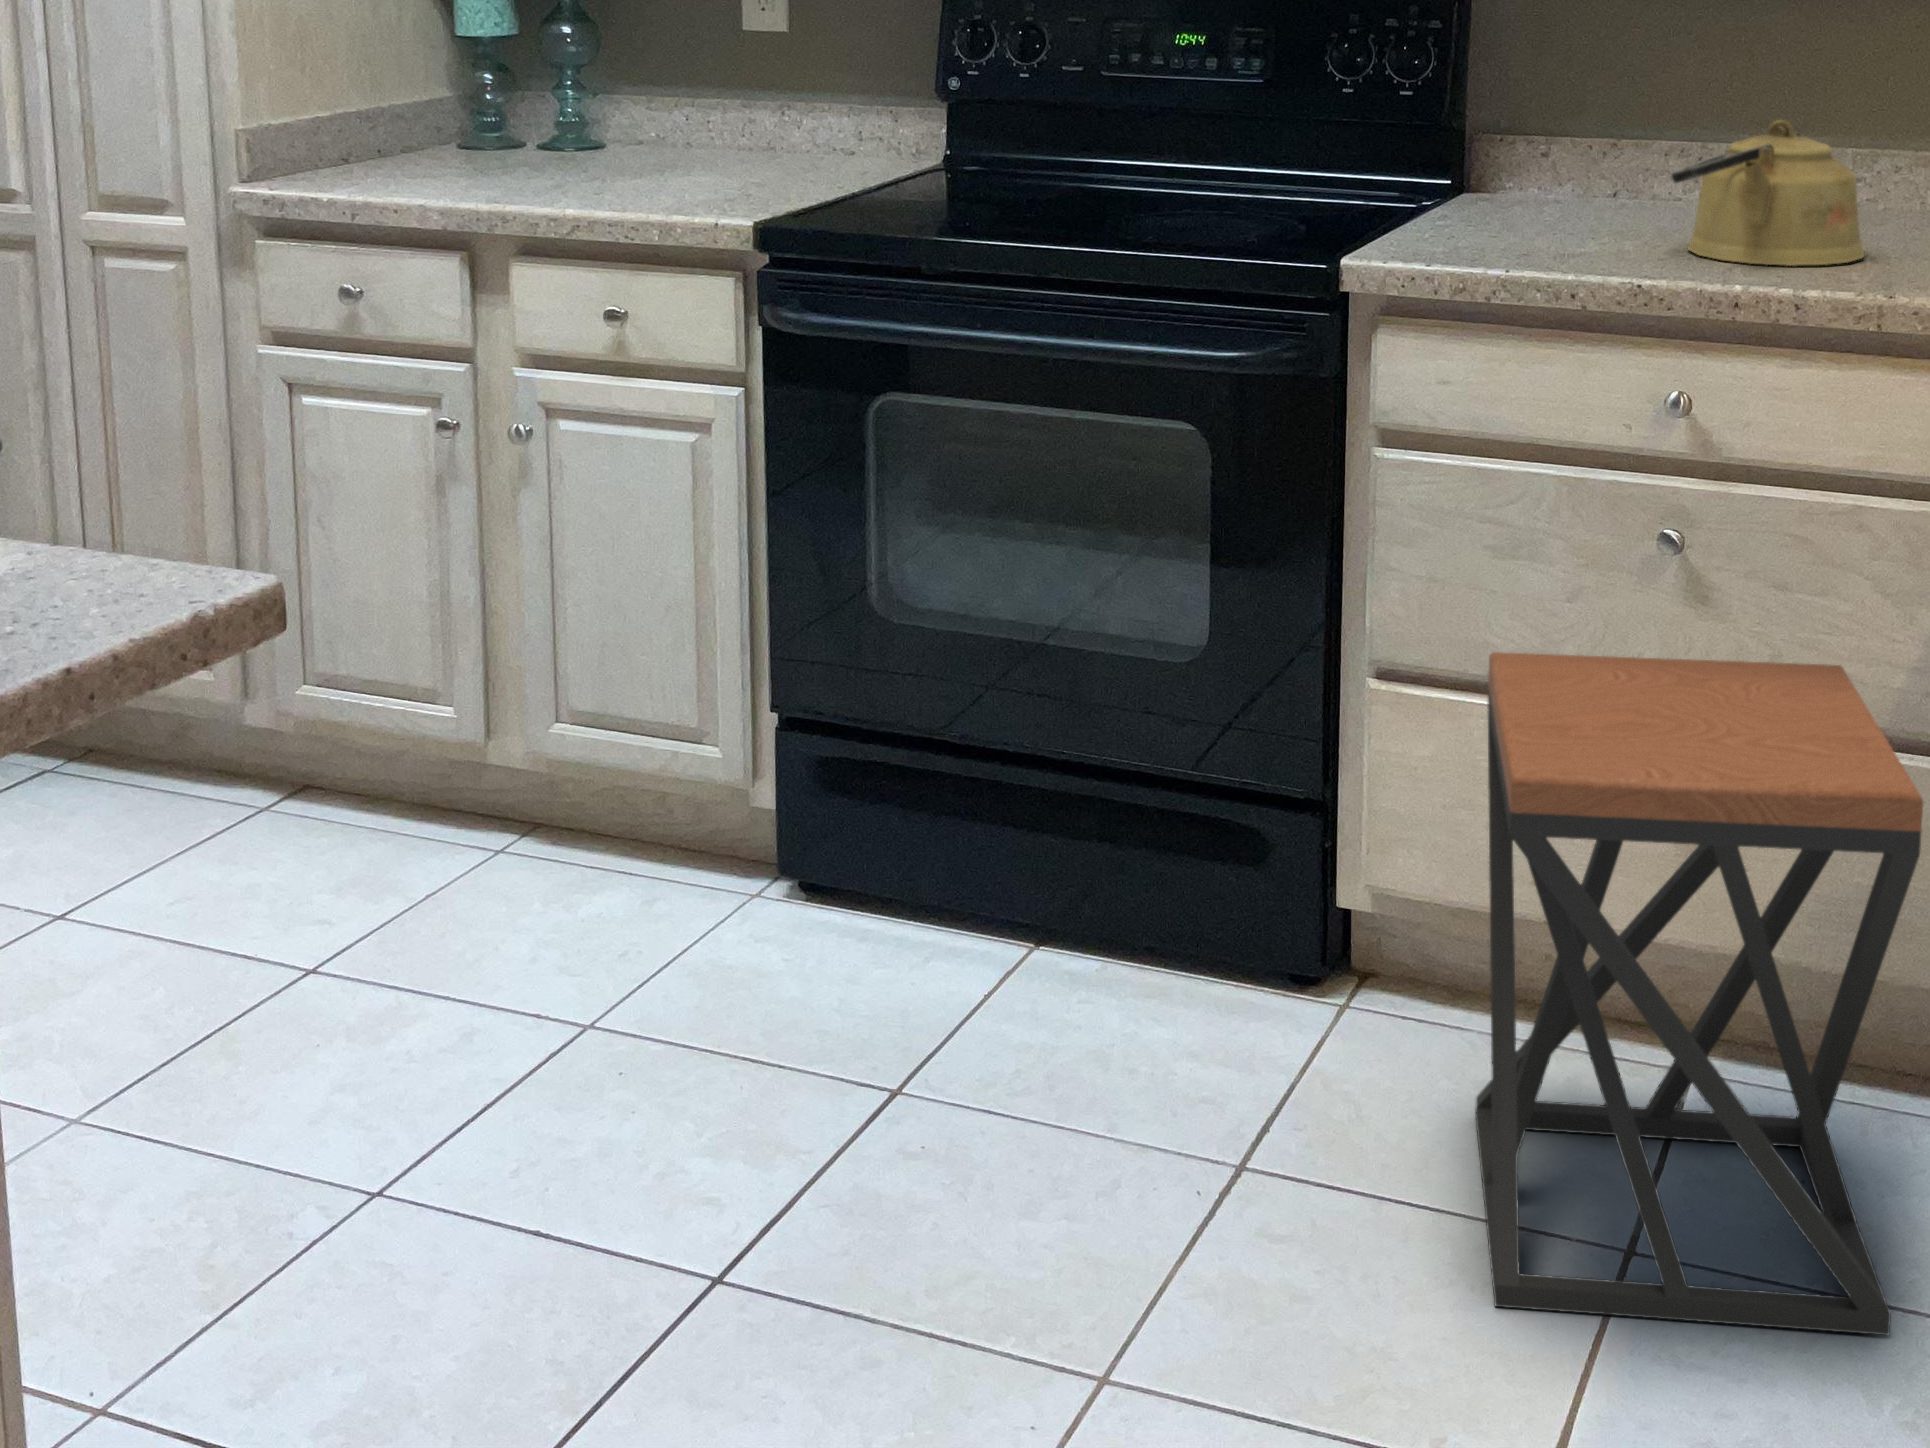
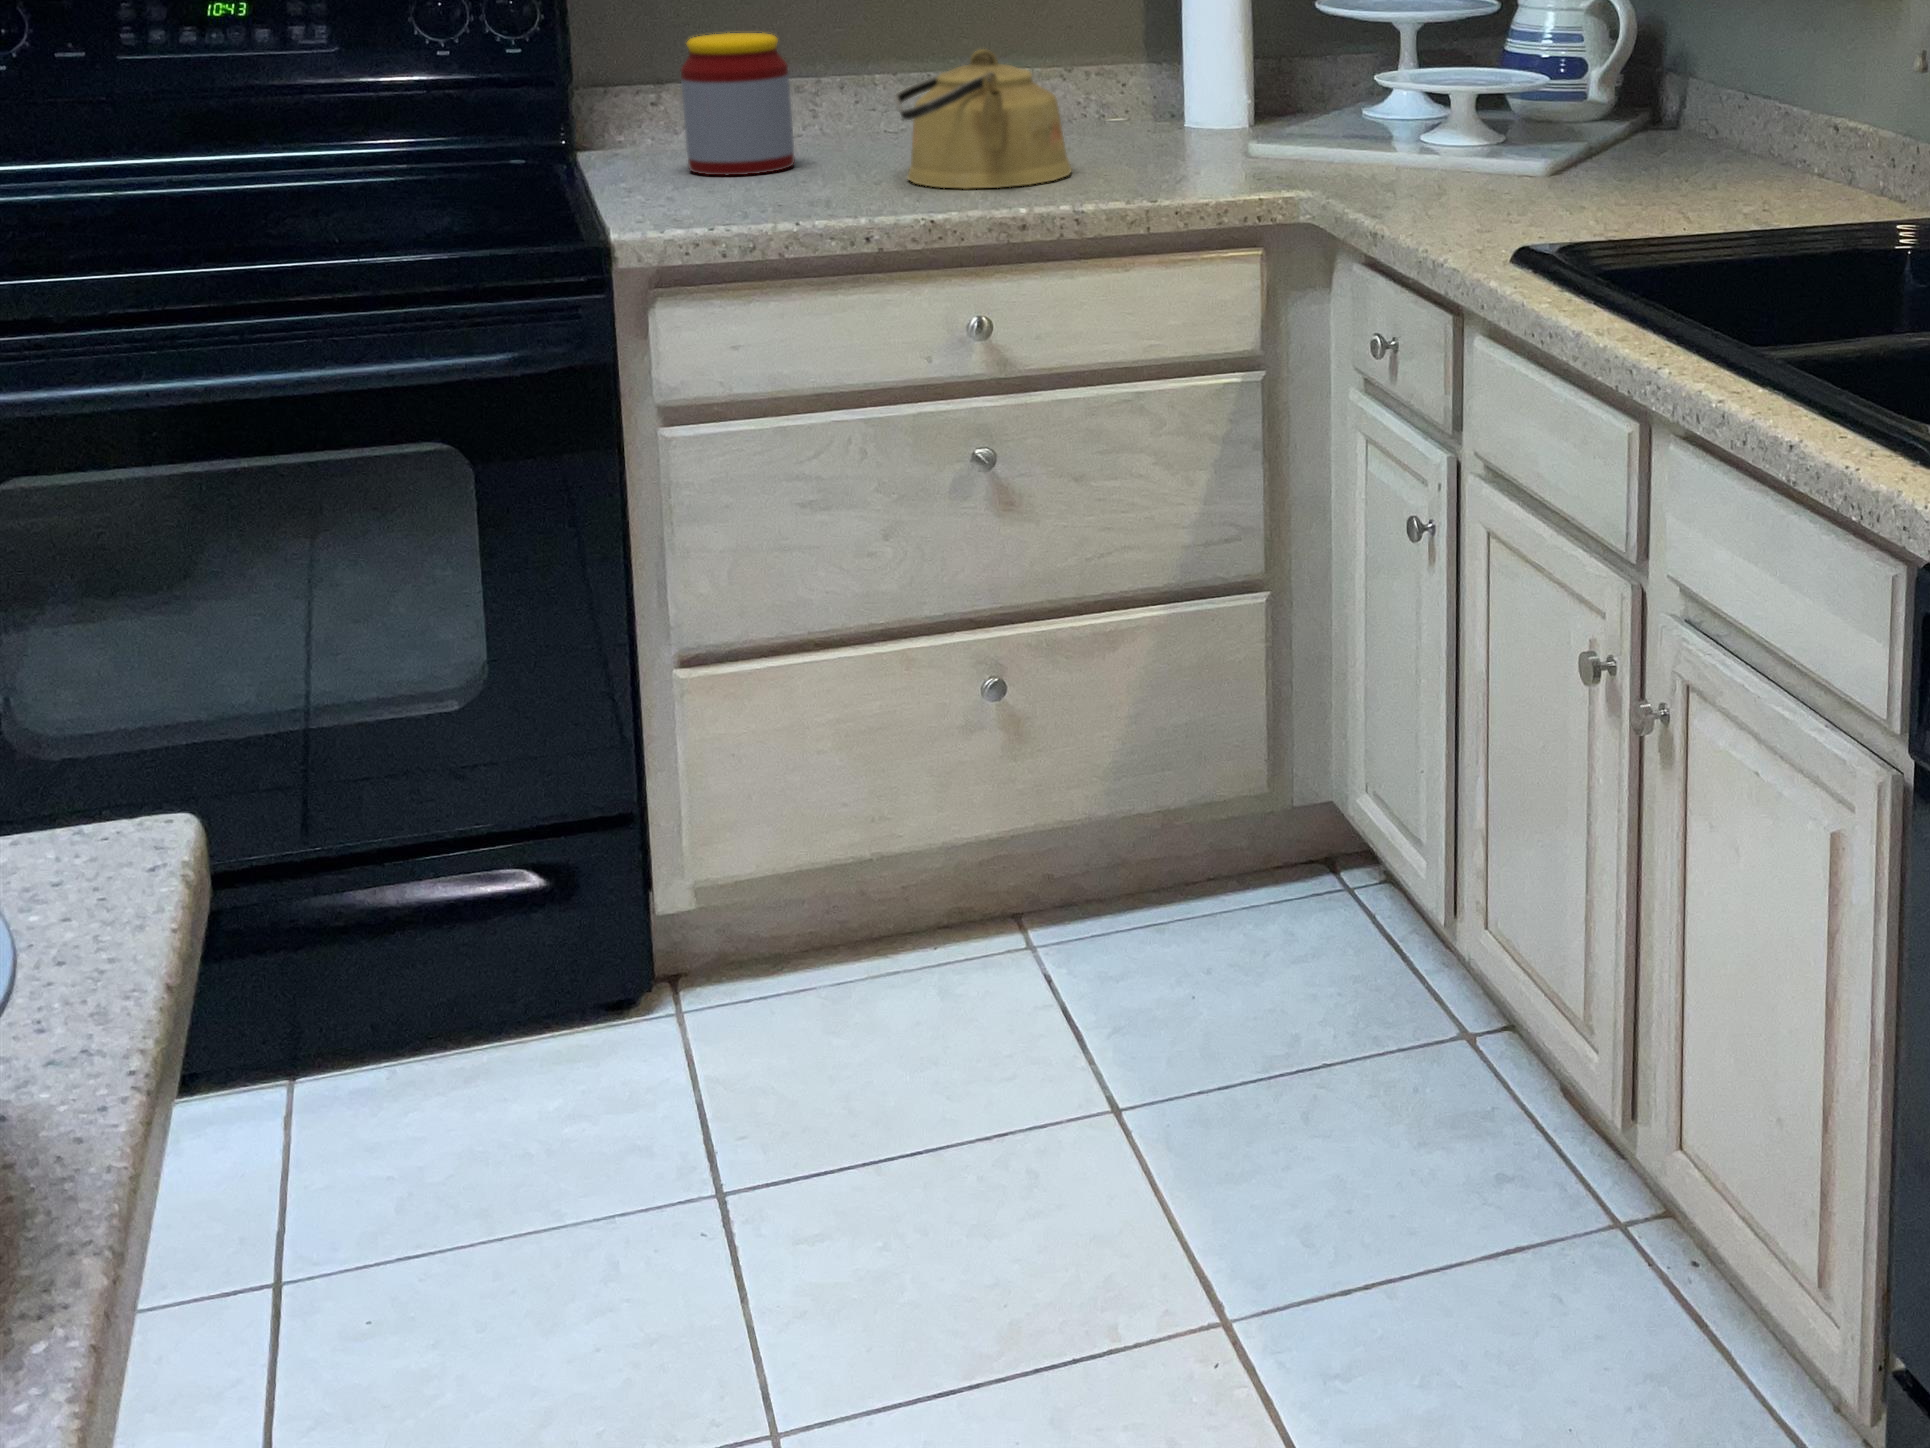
jar: none [1531,85,1636,222] -> present [681,33,794,175]
stool: present [1475,652,1923,1335] -> none [877,536,1372,1207]

